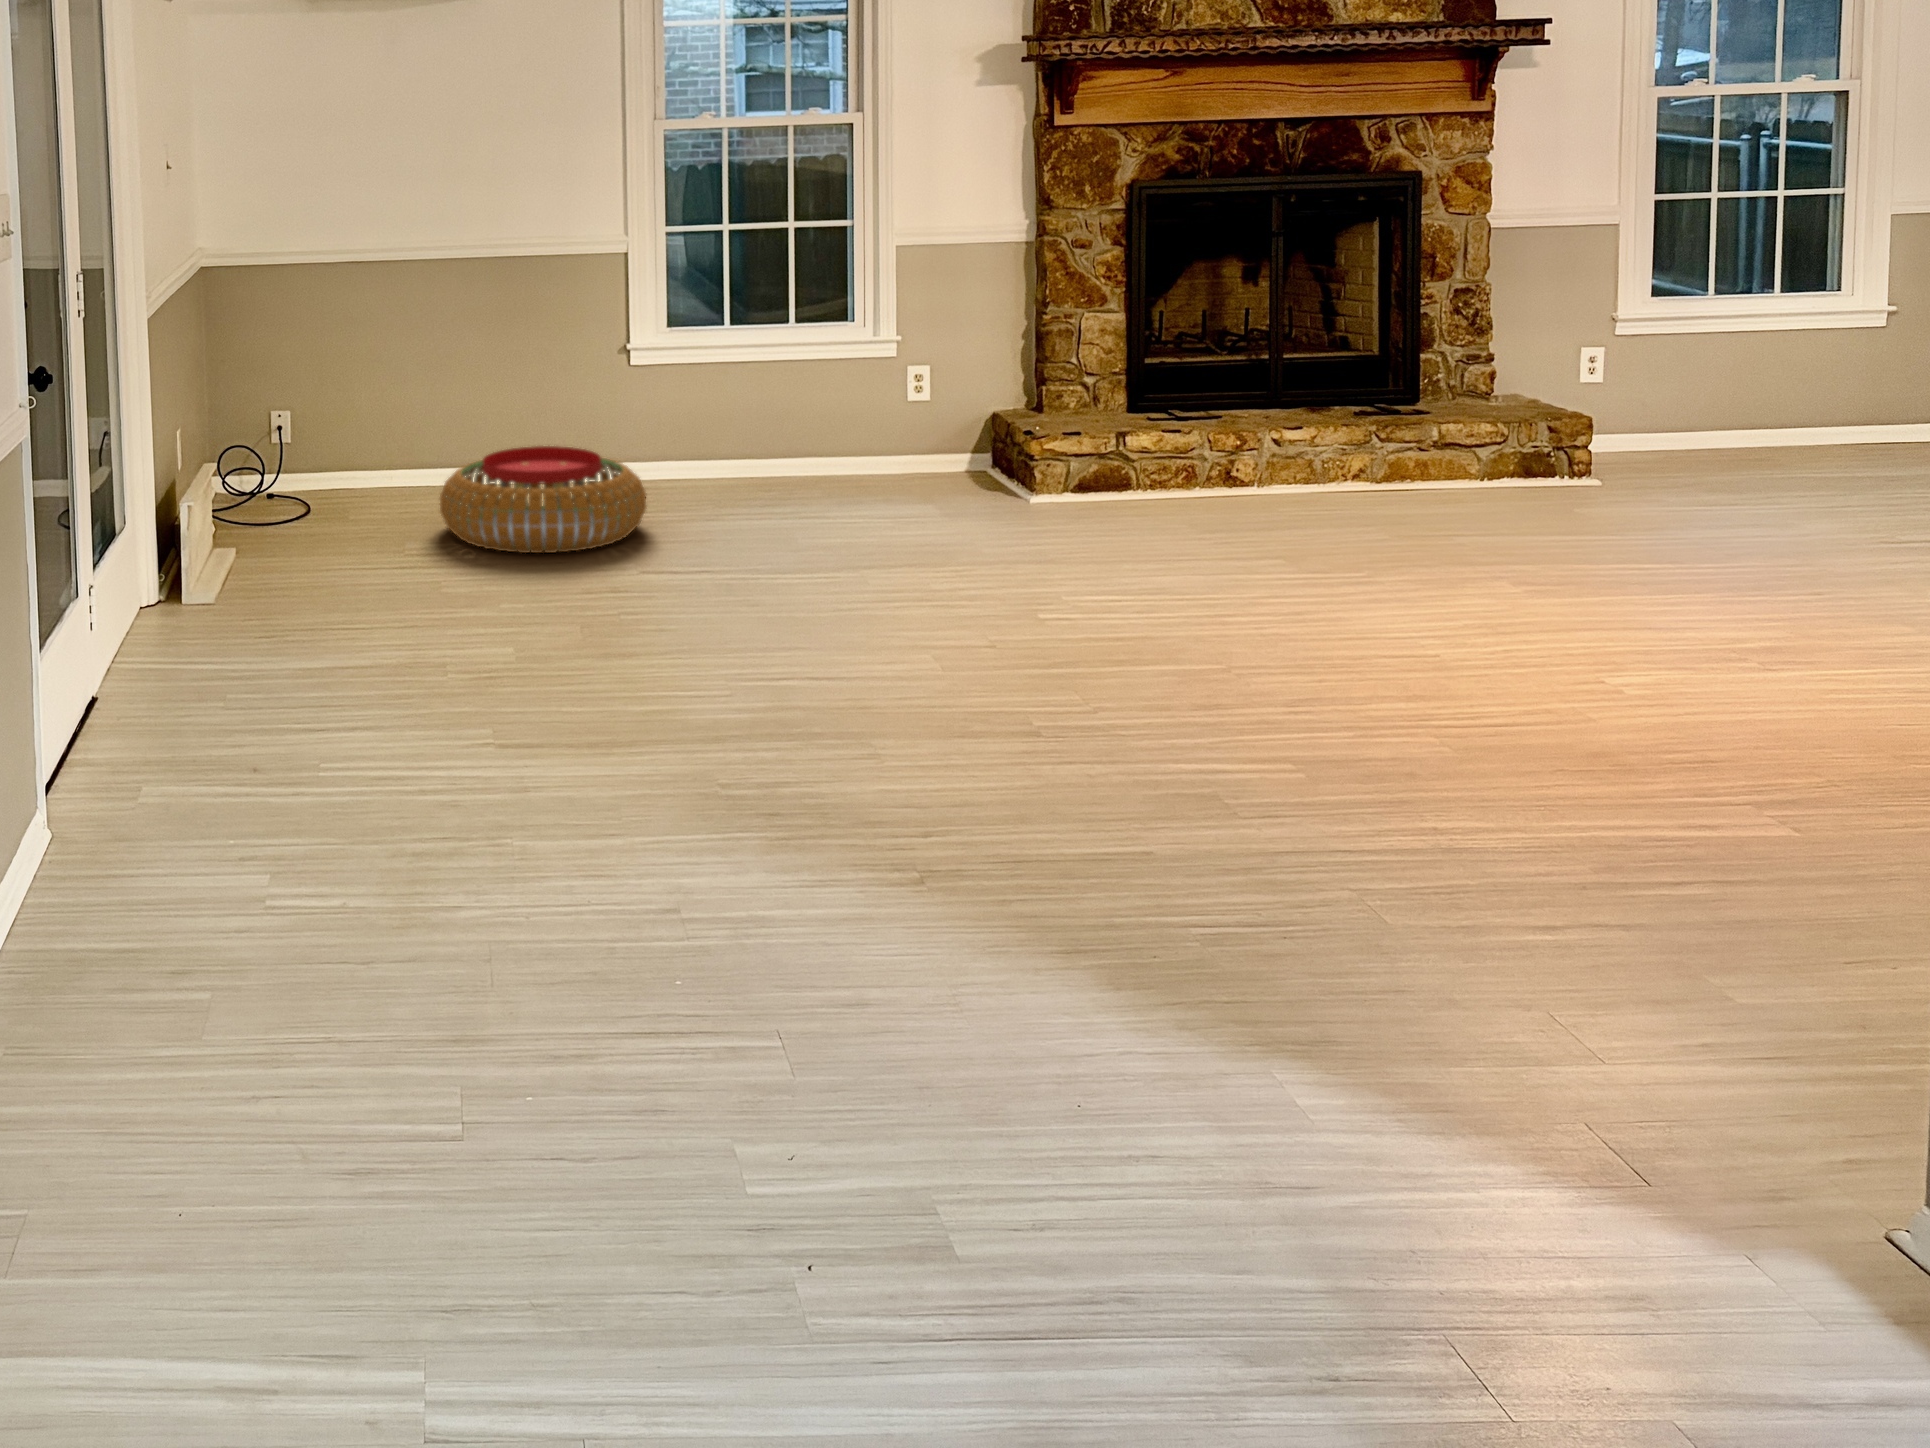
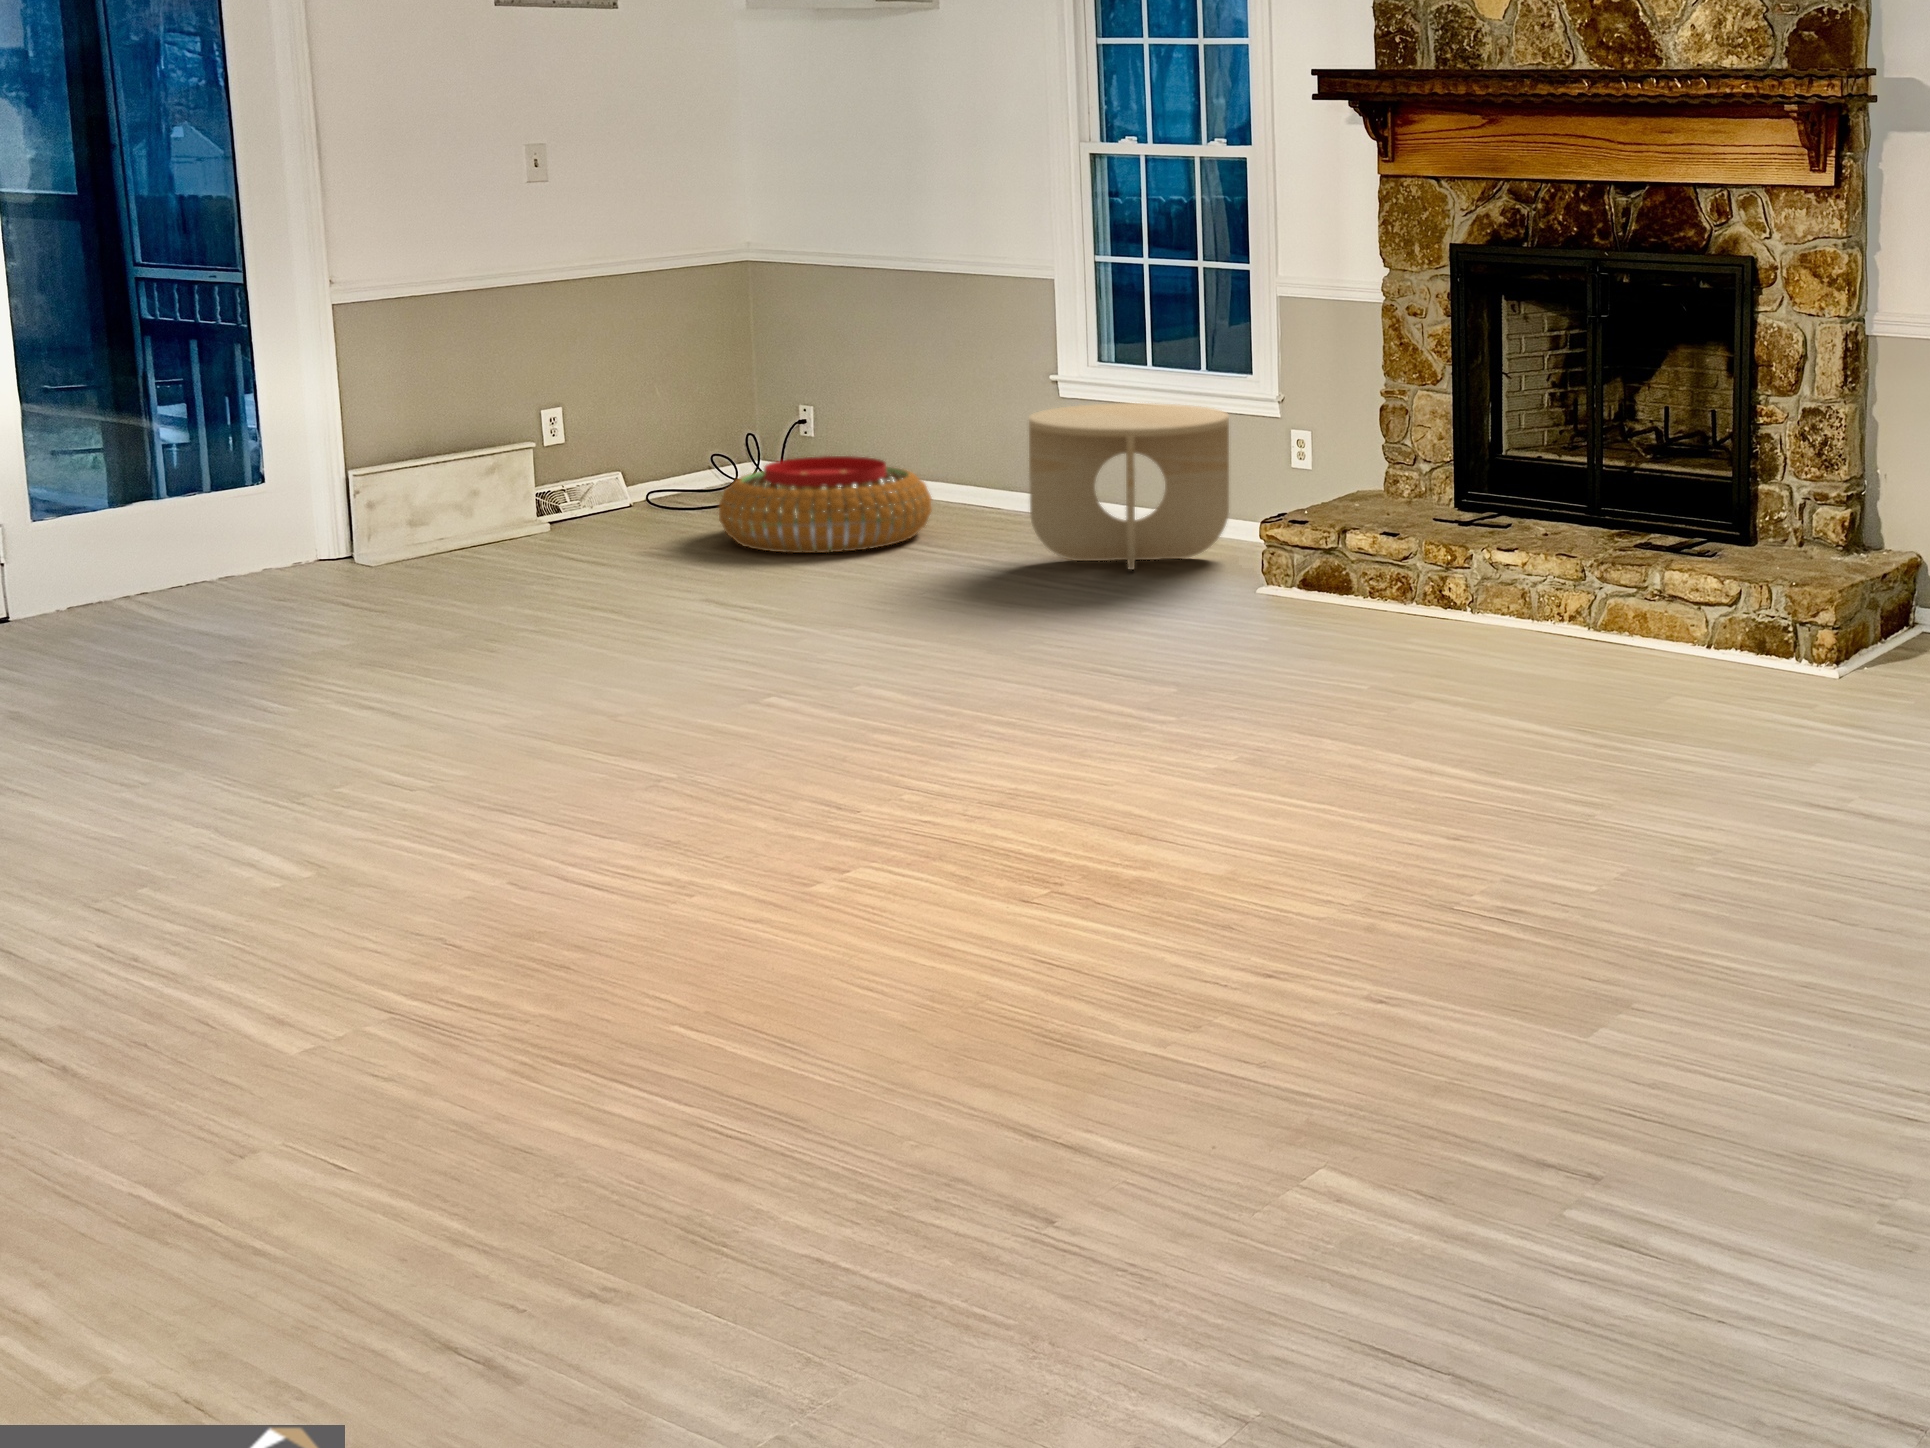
side table: none [747,353,934,508] -> present [1029,403,1229,570]

